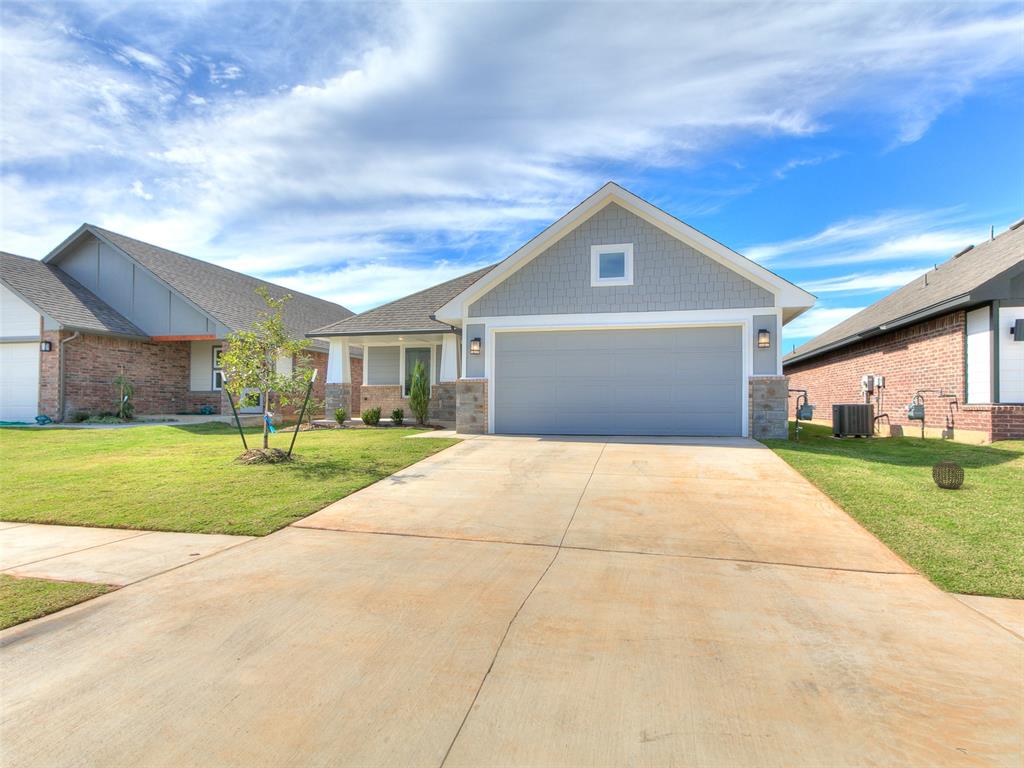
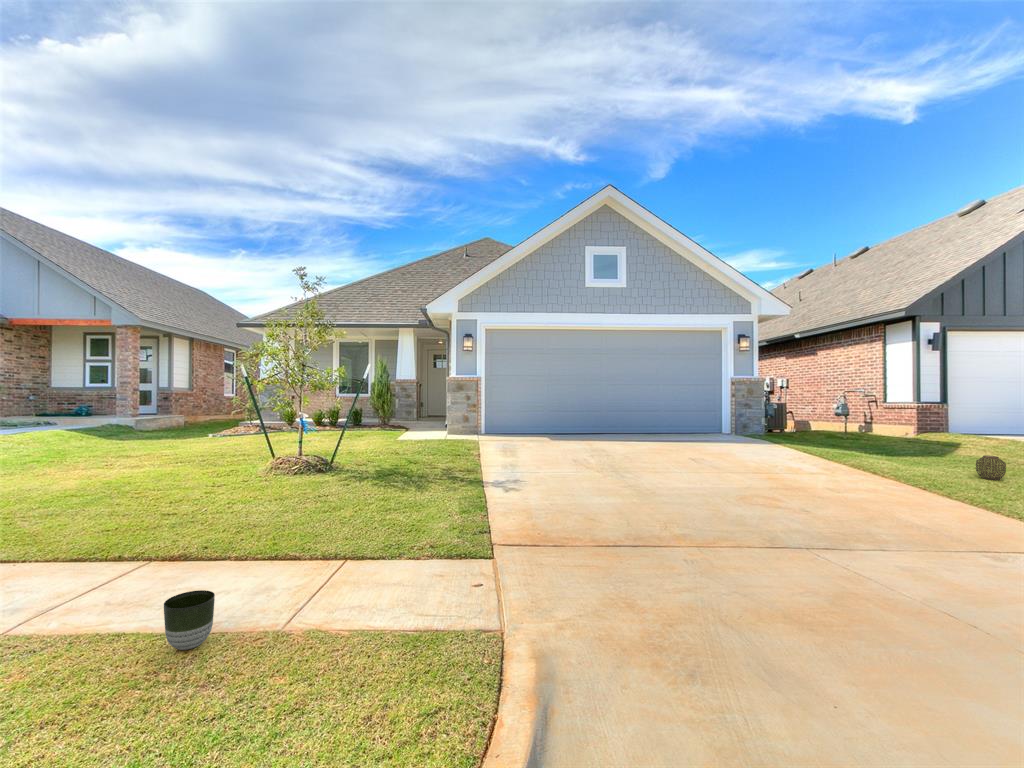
planter: none [61,504,93,535] -> present [164,590,215,650]

